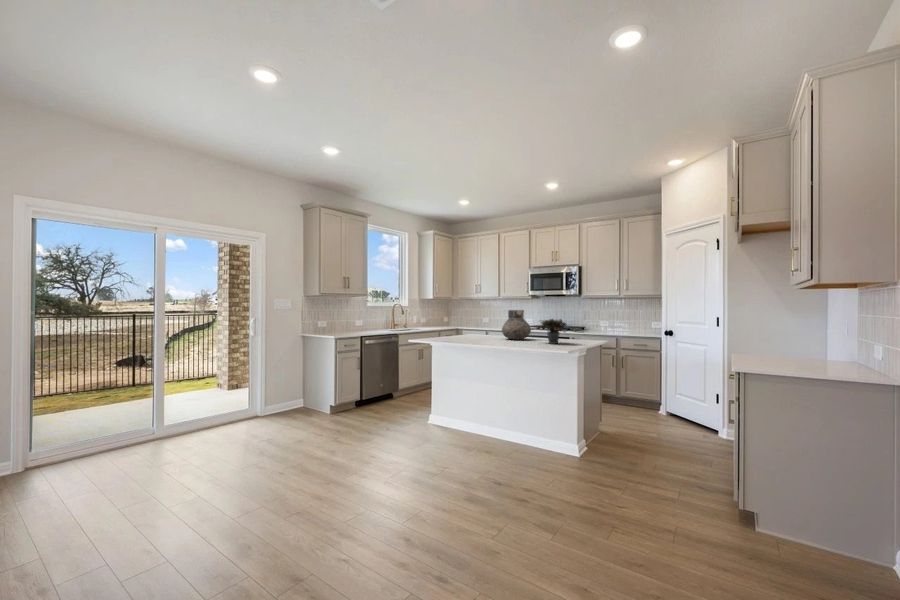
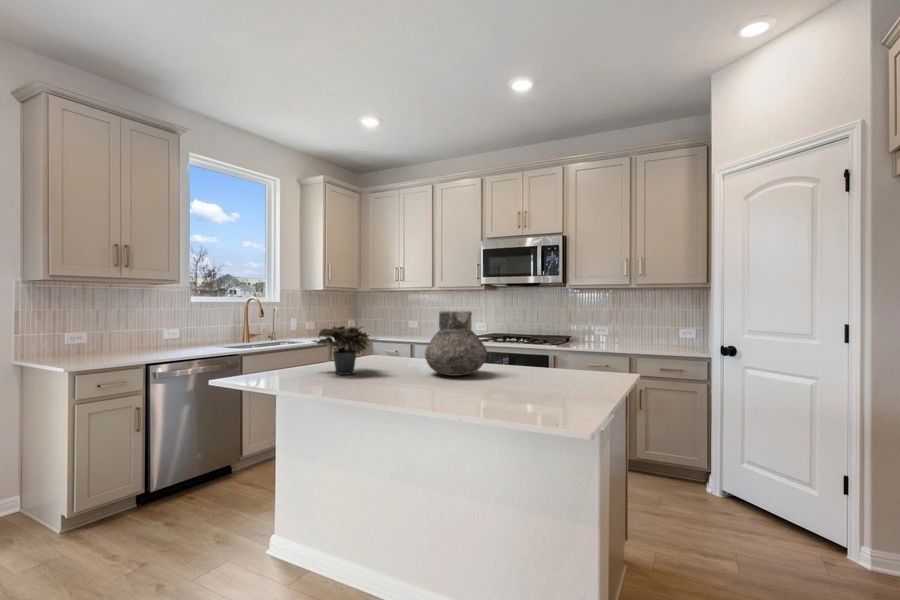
potted plant: present [535,319,567,344] -> present [312,326,376,375]

